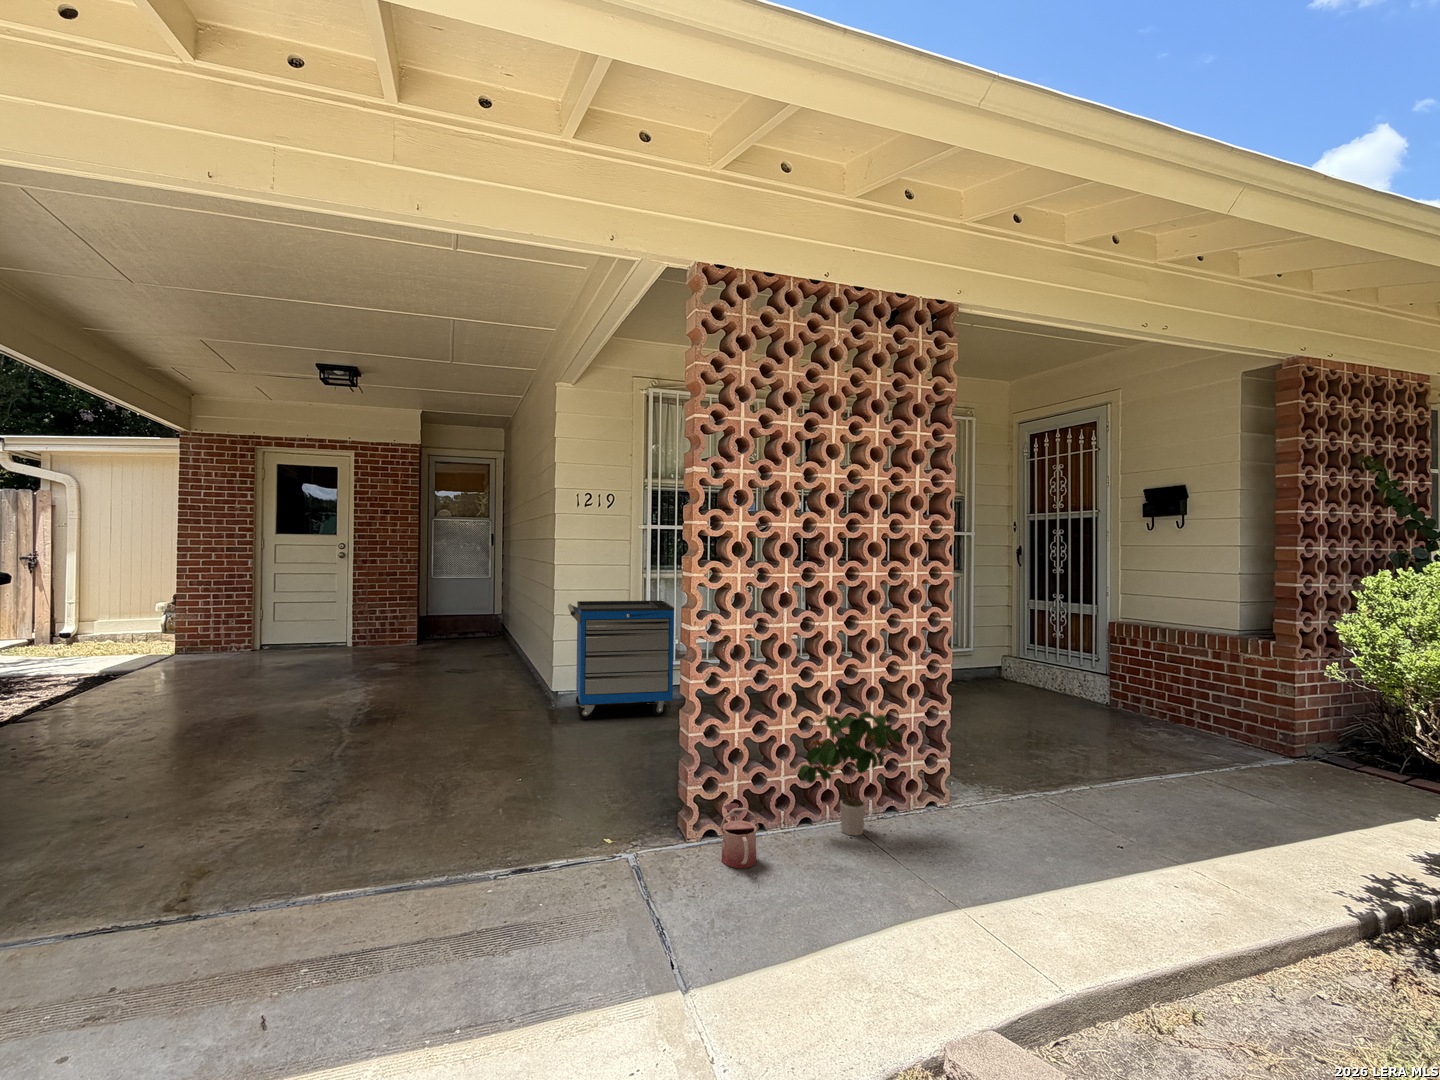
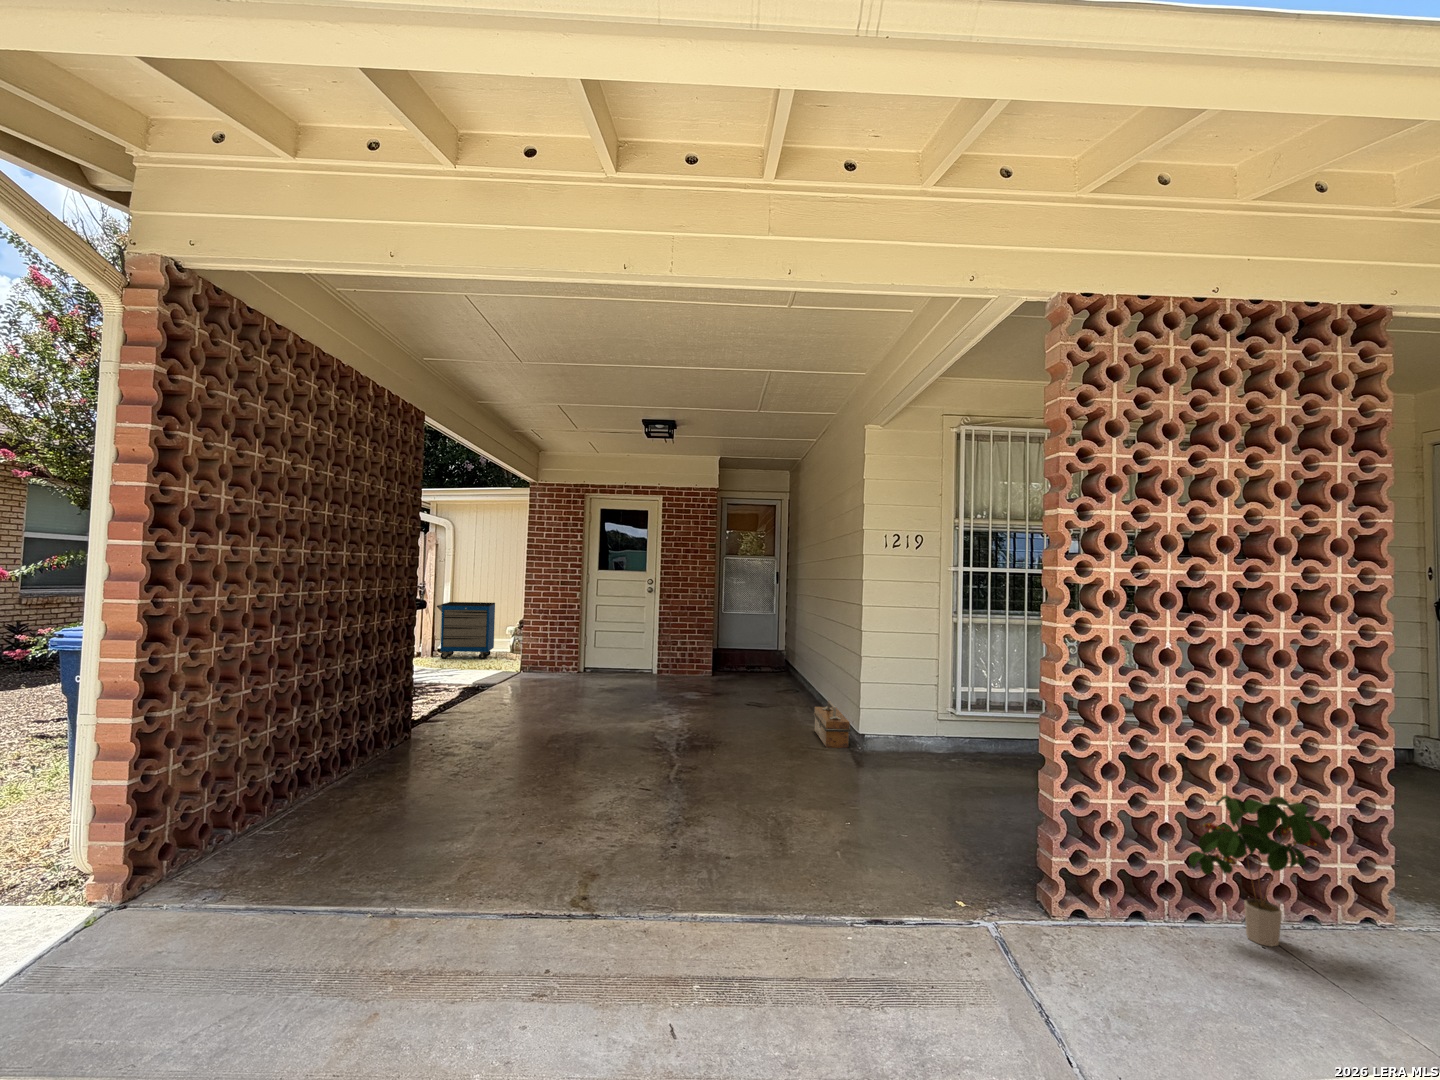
storage cabinet: present [568,600,674,719] -> present [437,602,495,660]
toolbox: none [510,660,544,707] -> present [813,700,851,748]
watering can: present [720,803,759,868] -> none [1096,884,1147,962]

